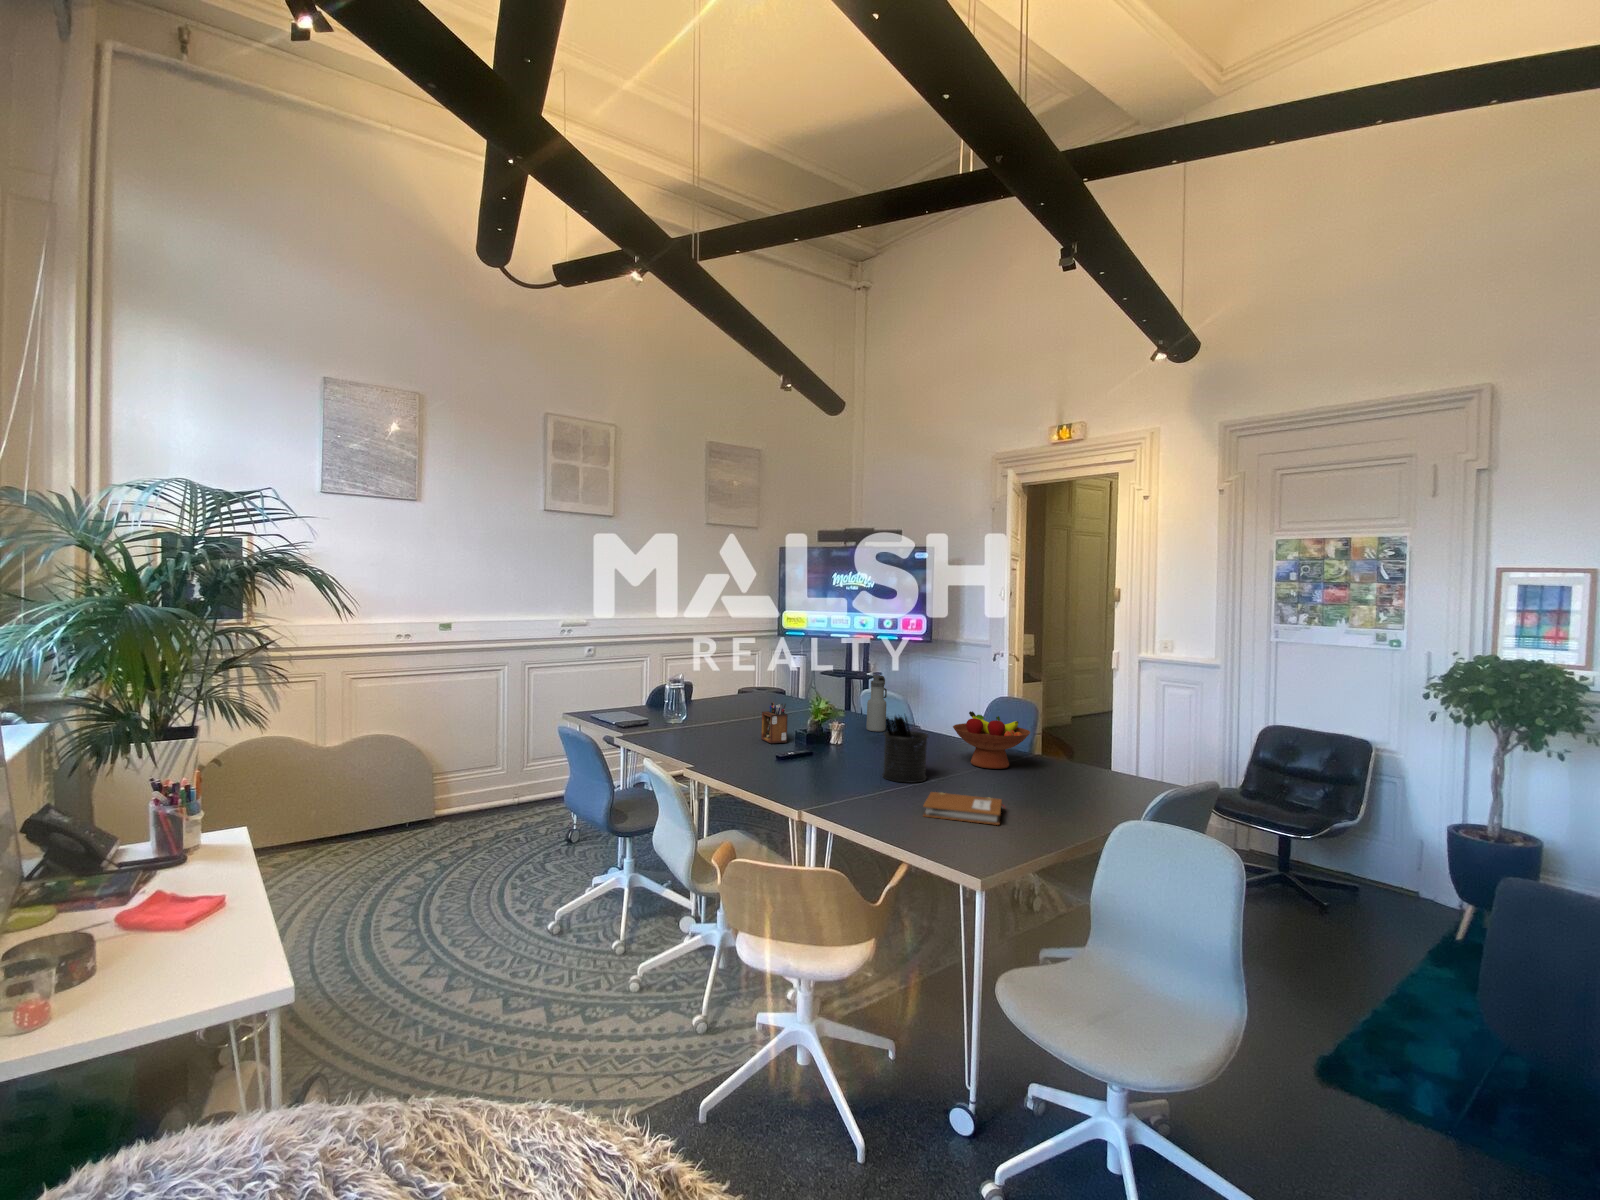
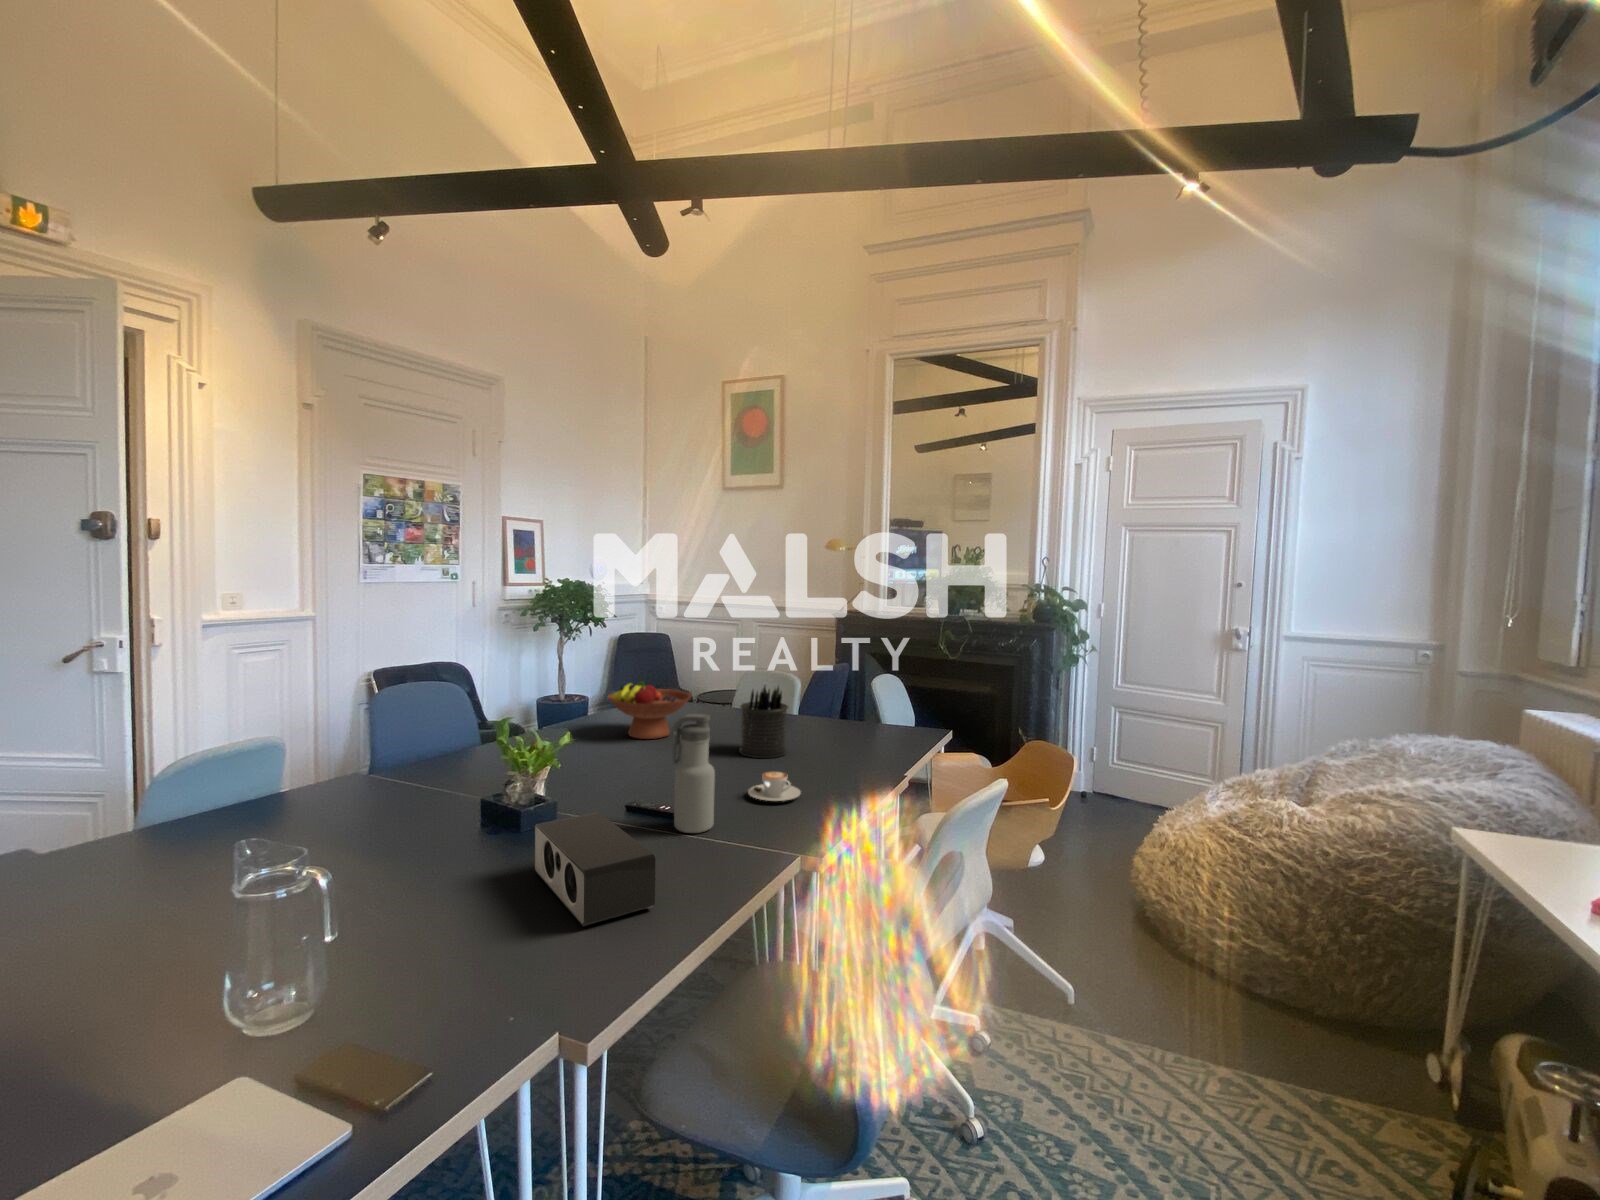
water bottle: present [866,675,887,732] -> present [673,714,715,833]
desk organizer: present [761,702,788,743] -> none [598,745,654,829]
speaker: none [663,707,727,733] -> present [535,812,655,926]
coffee cup: none [761,745,798,764] -> present [748,772,801,801]
notebook: present [923,792,1003,825] -> none [825,720,889,742]

